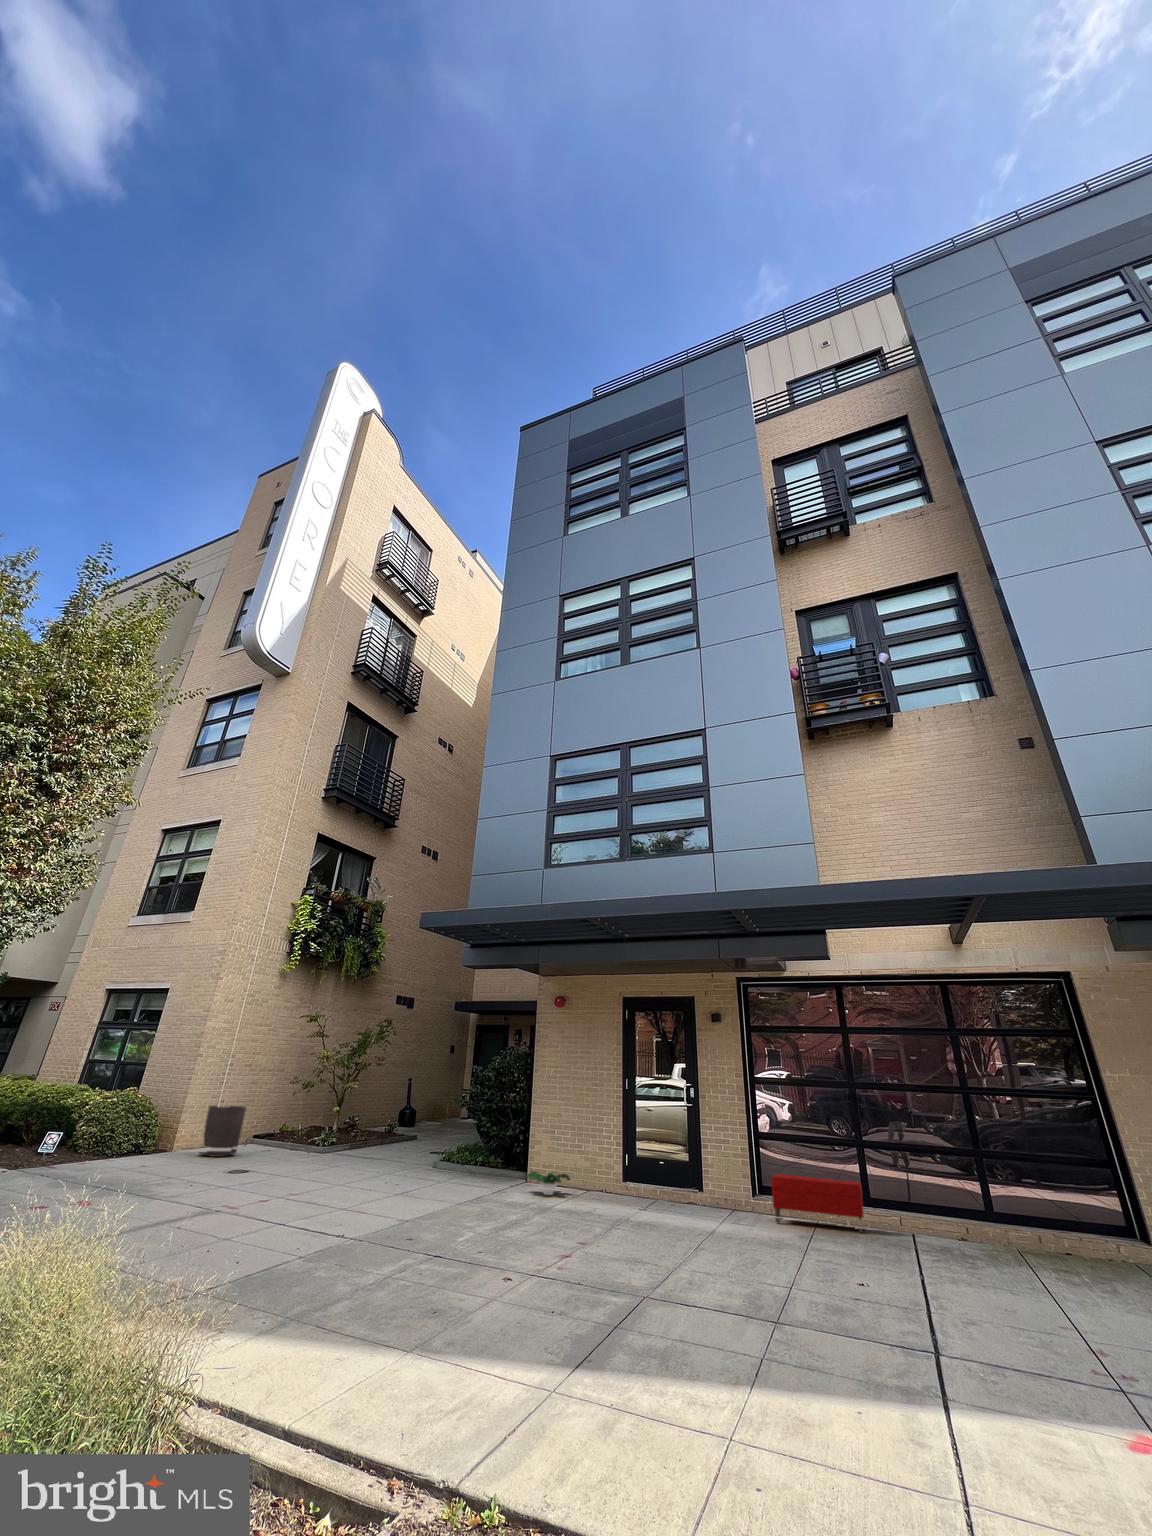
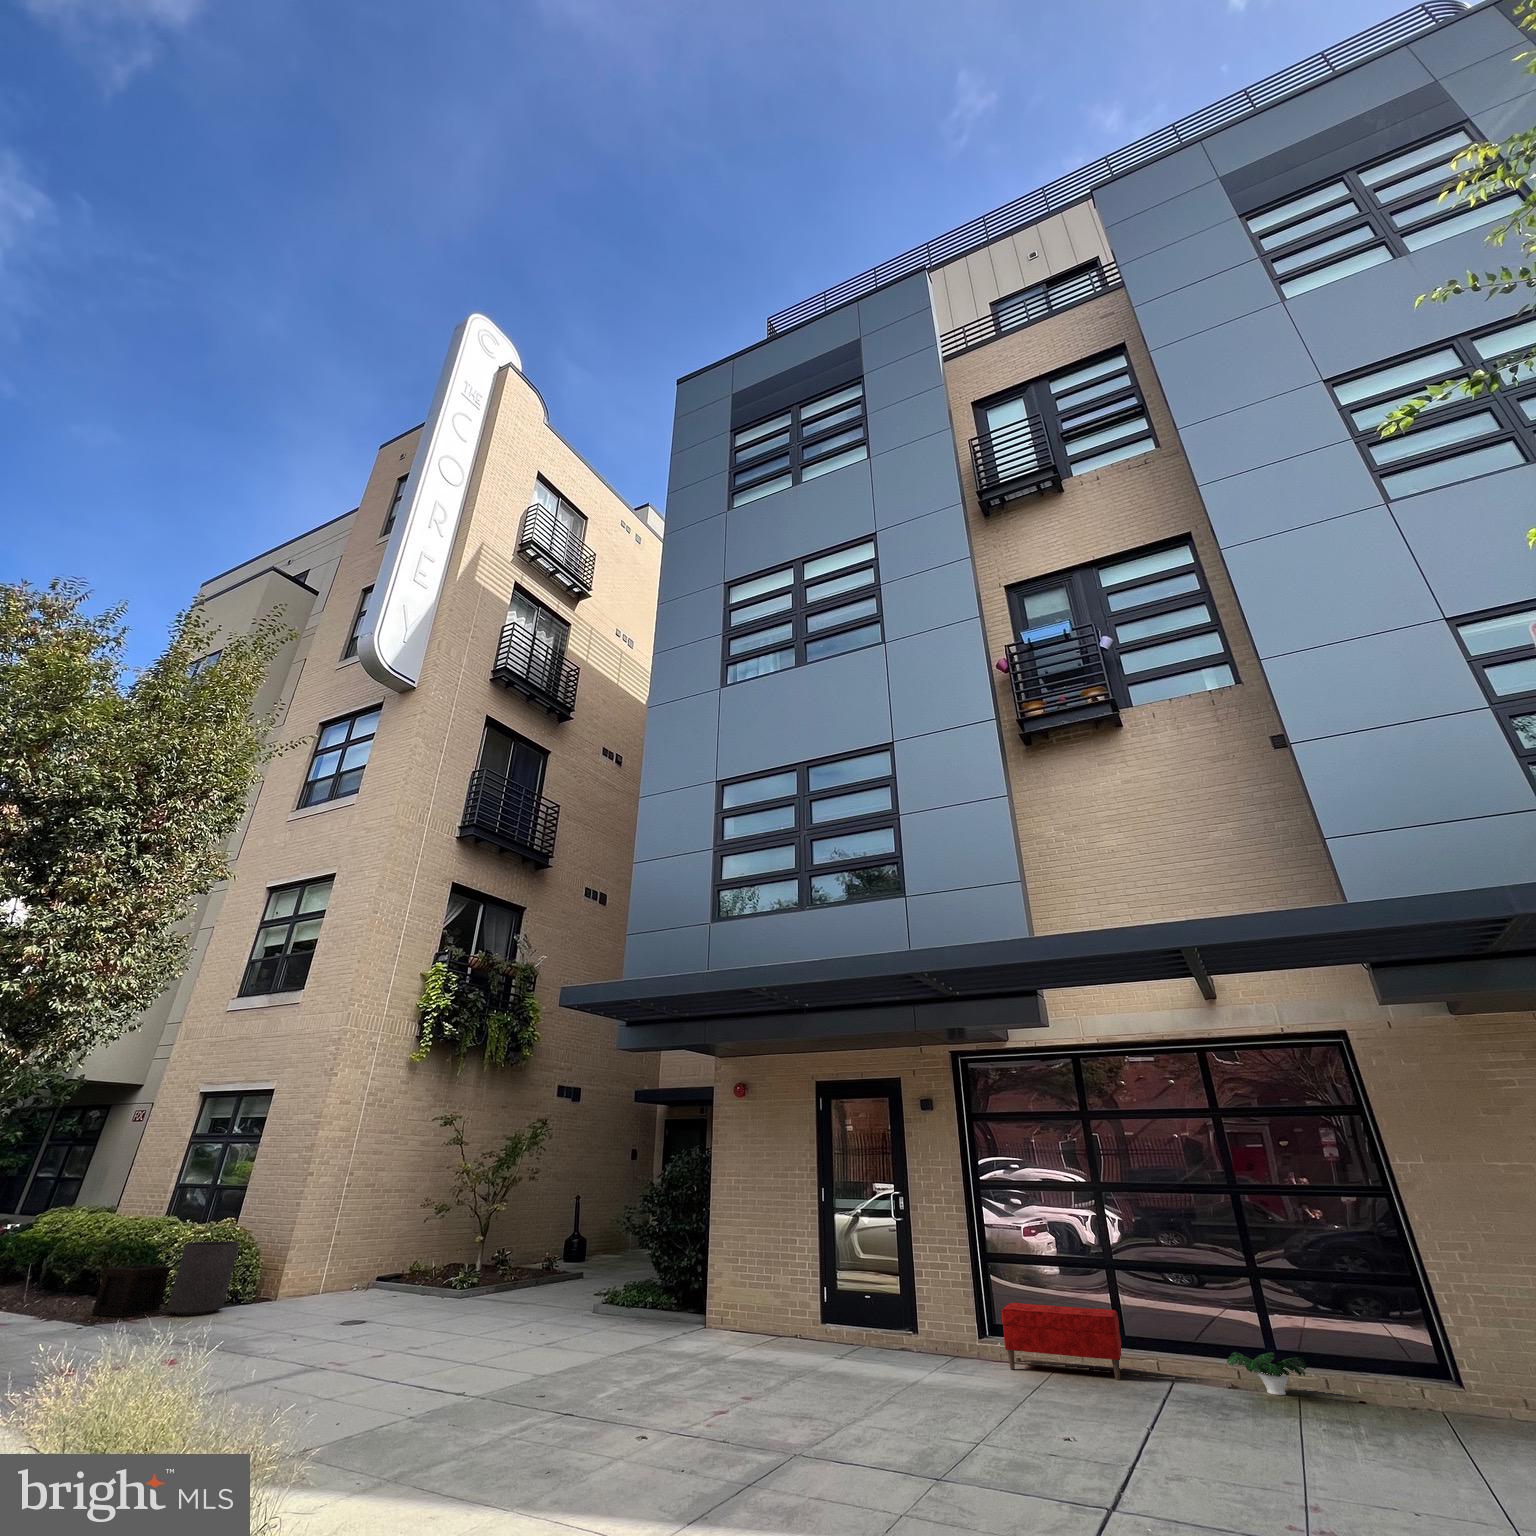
trash can: present [200,1106,246,1157] -> present [167,1241,239,1315]
wooden crate: none [21,1121,87,1162] -> present [92,1264,171,1317]
potted plant: present [526,1171,570,1195] -> present [1227,1352,1307,1395]

